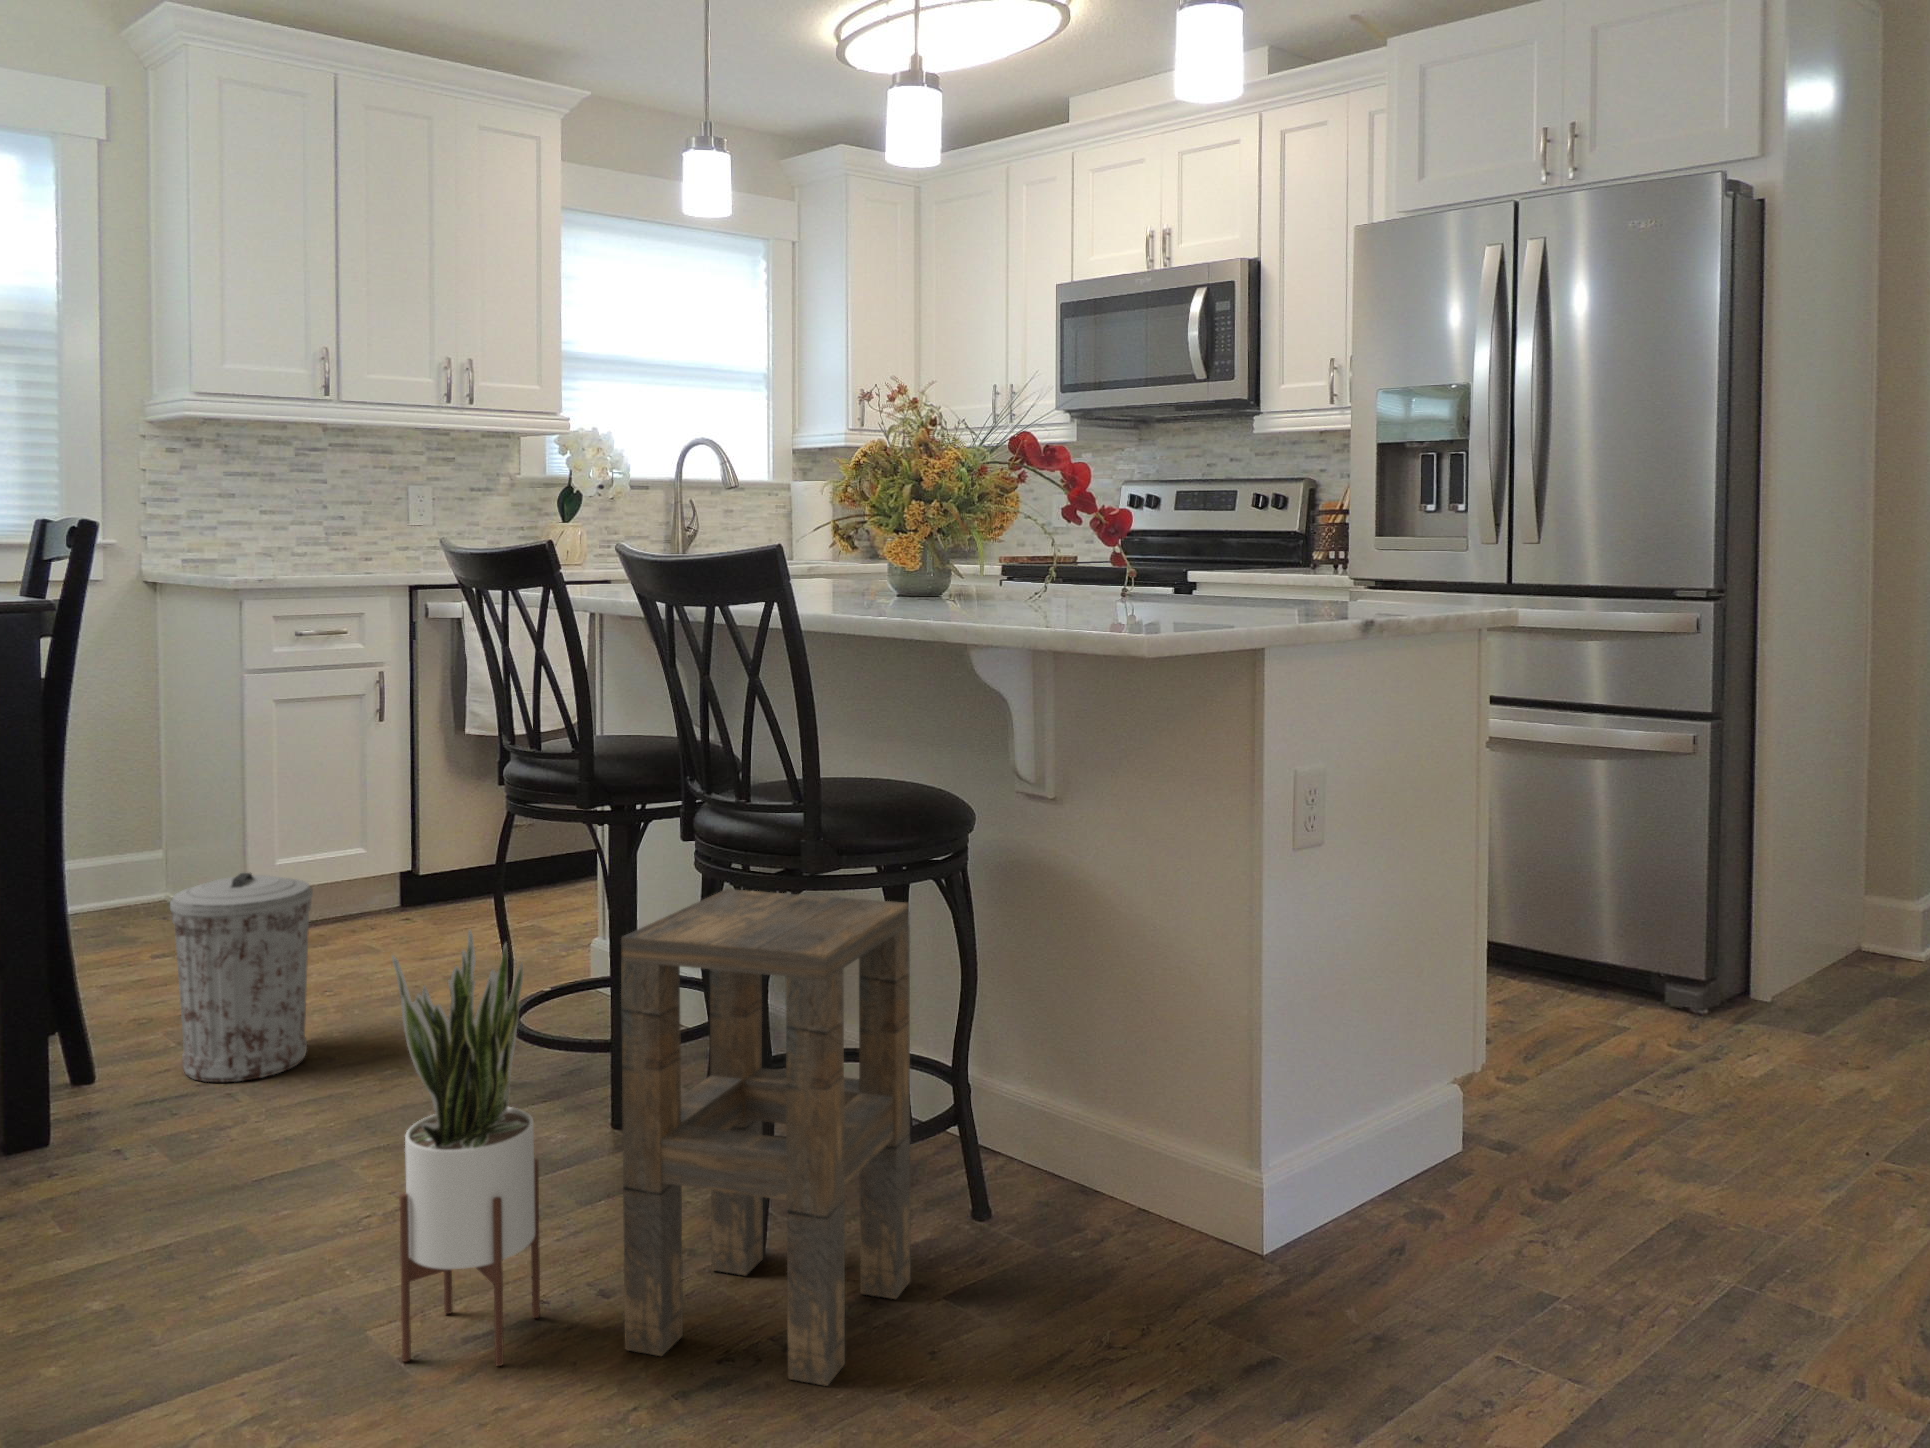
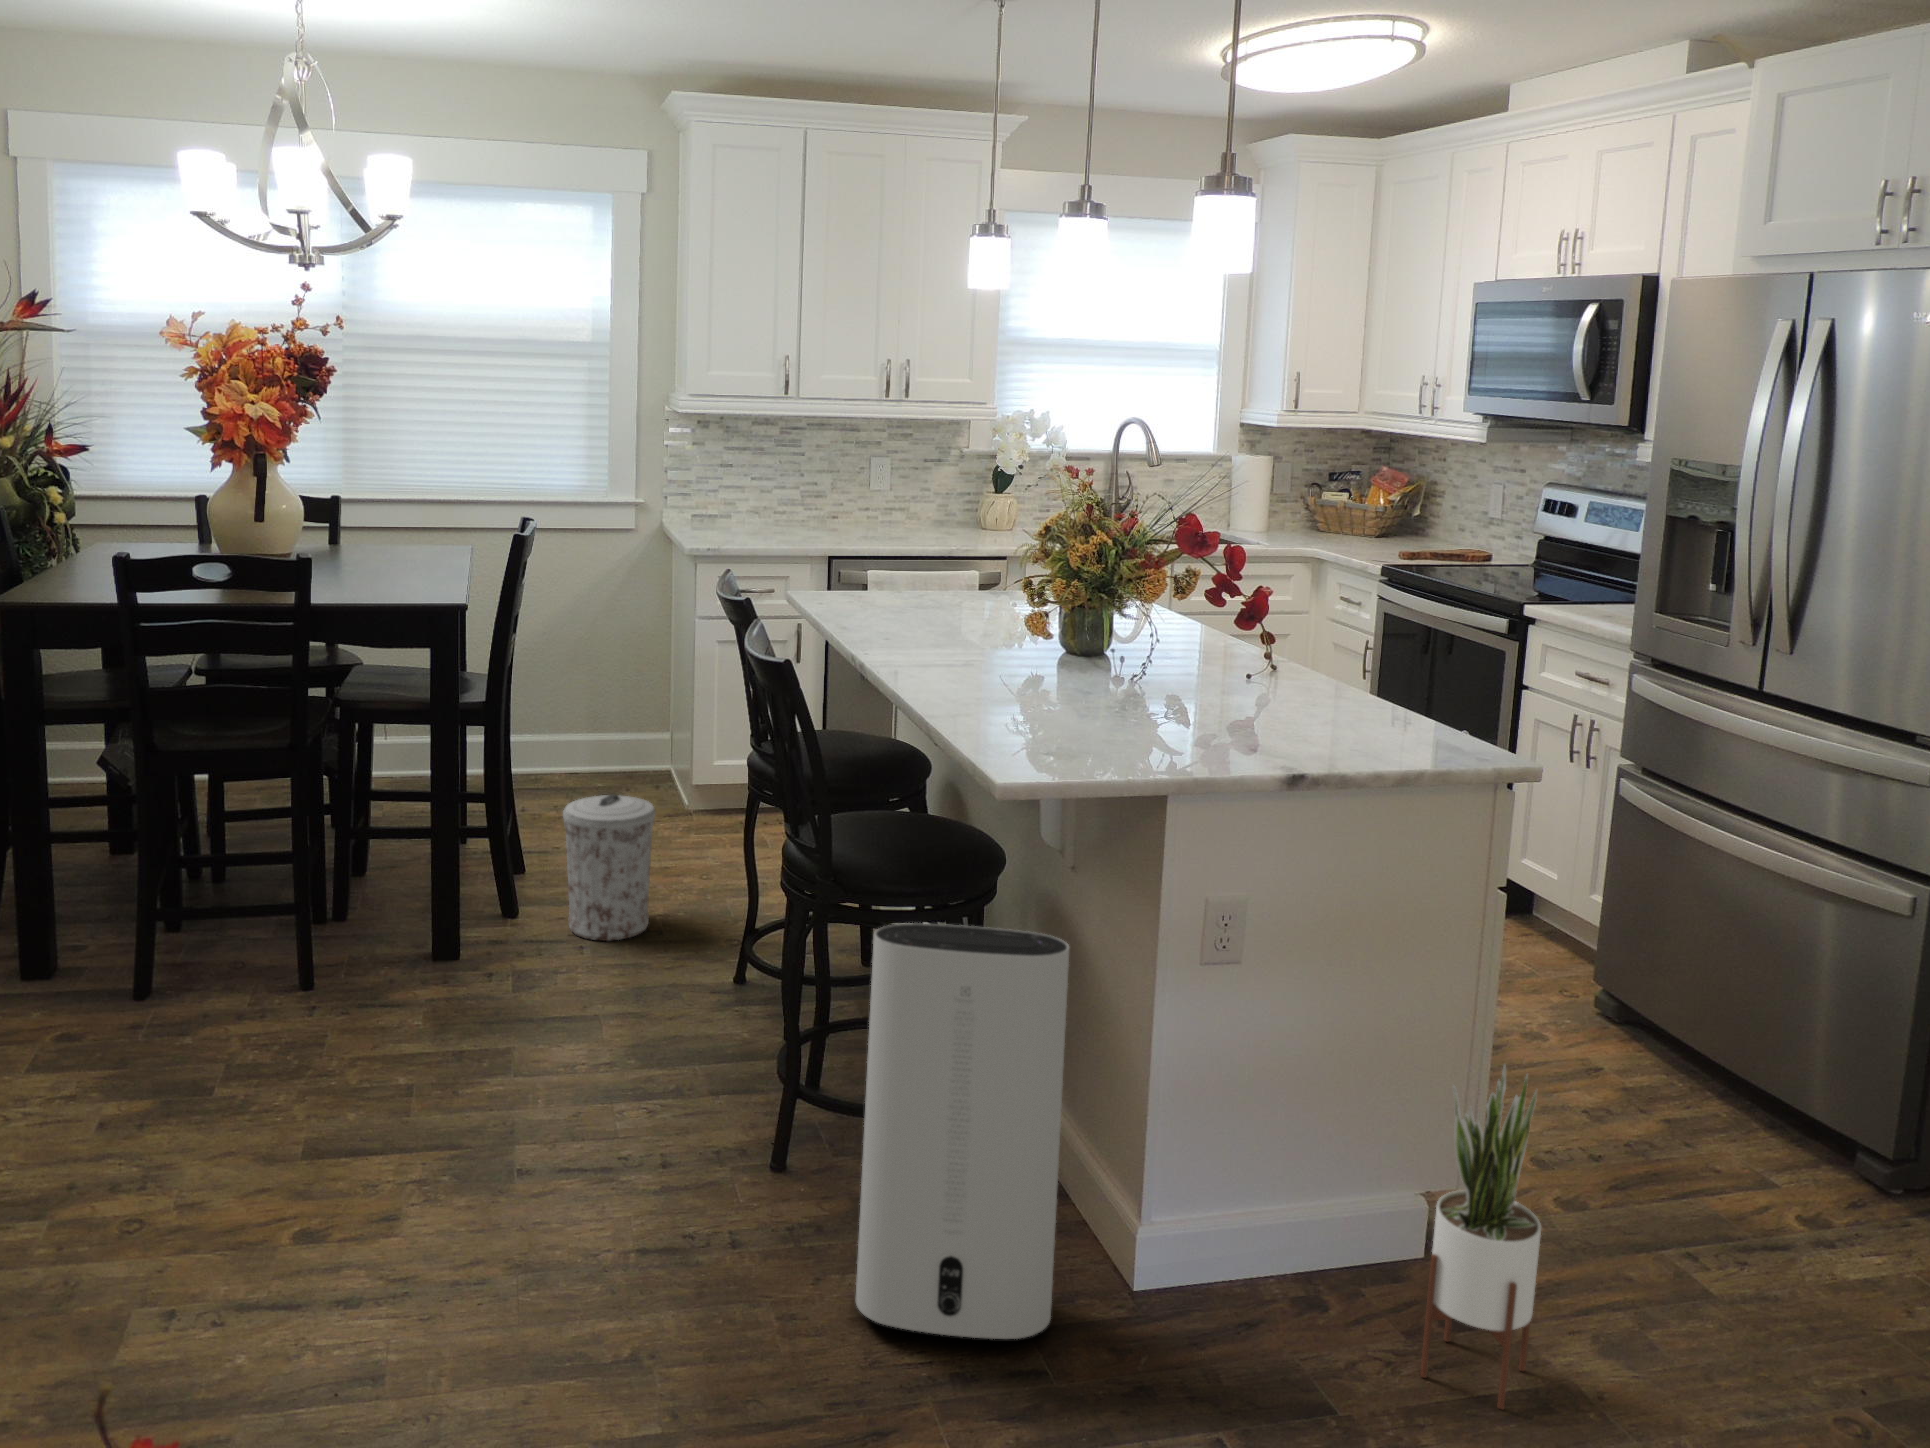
air purifier: none [985,827,1256,1356] -> present [856,923,1069,1339]
side table: present [621,889,911,1386] -> none [630,909,849,1280]
potted plant: present [392,930,540,1366] -> present [1420,1065,1541,1409]

